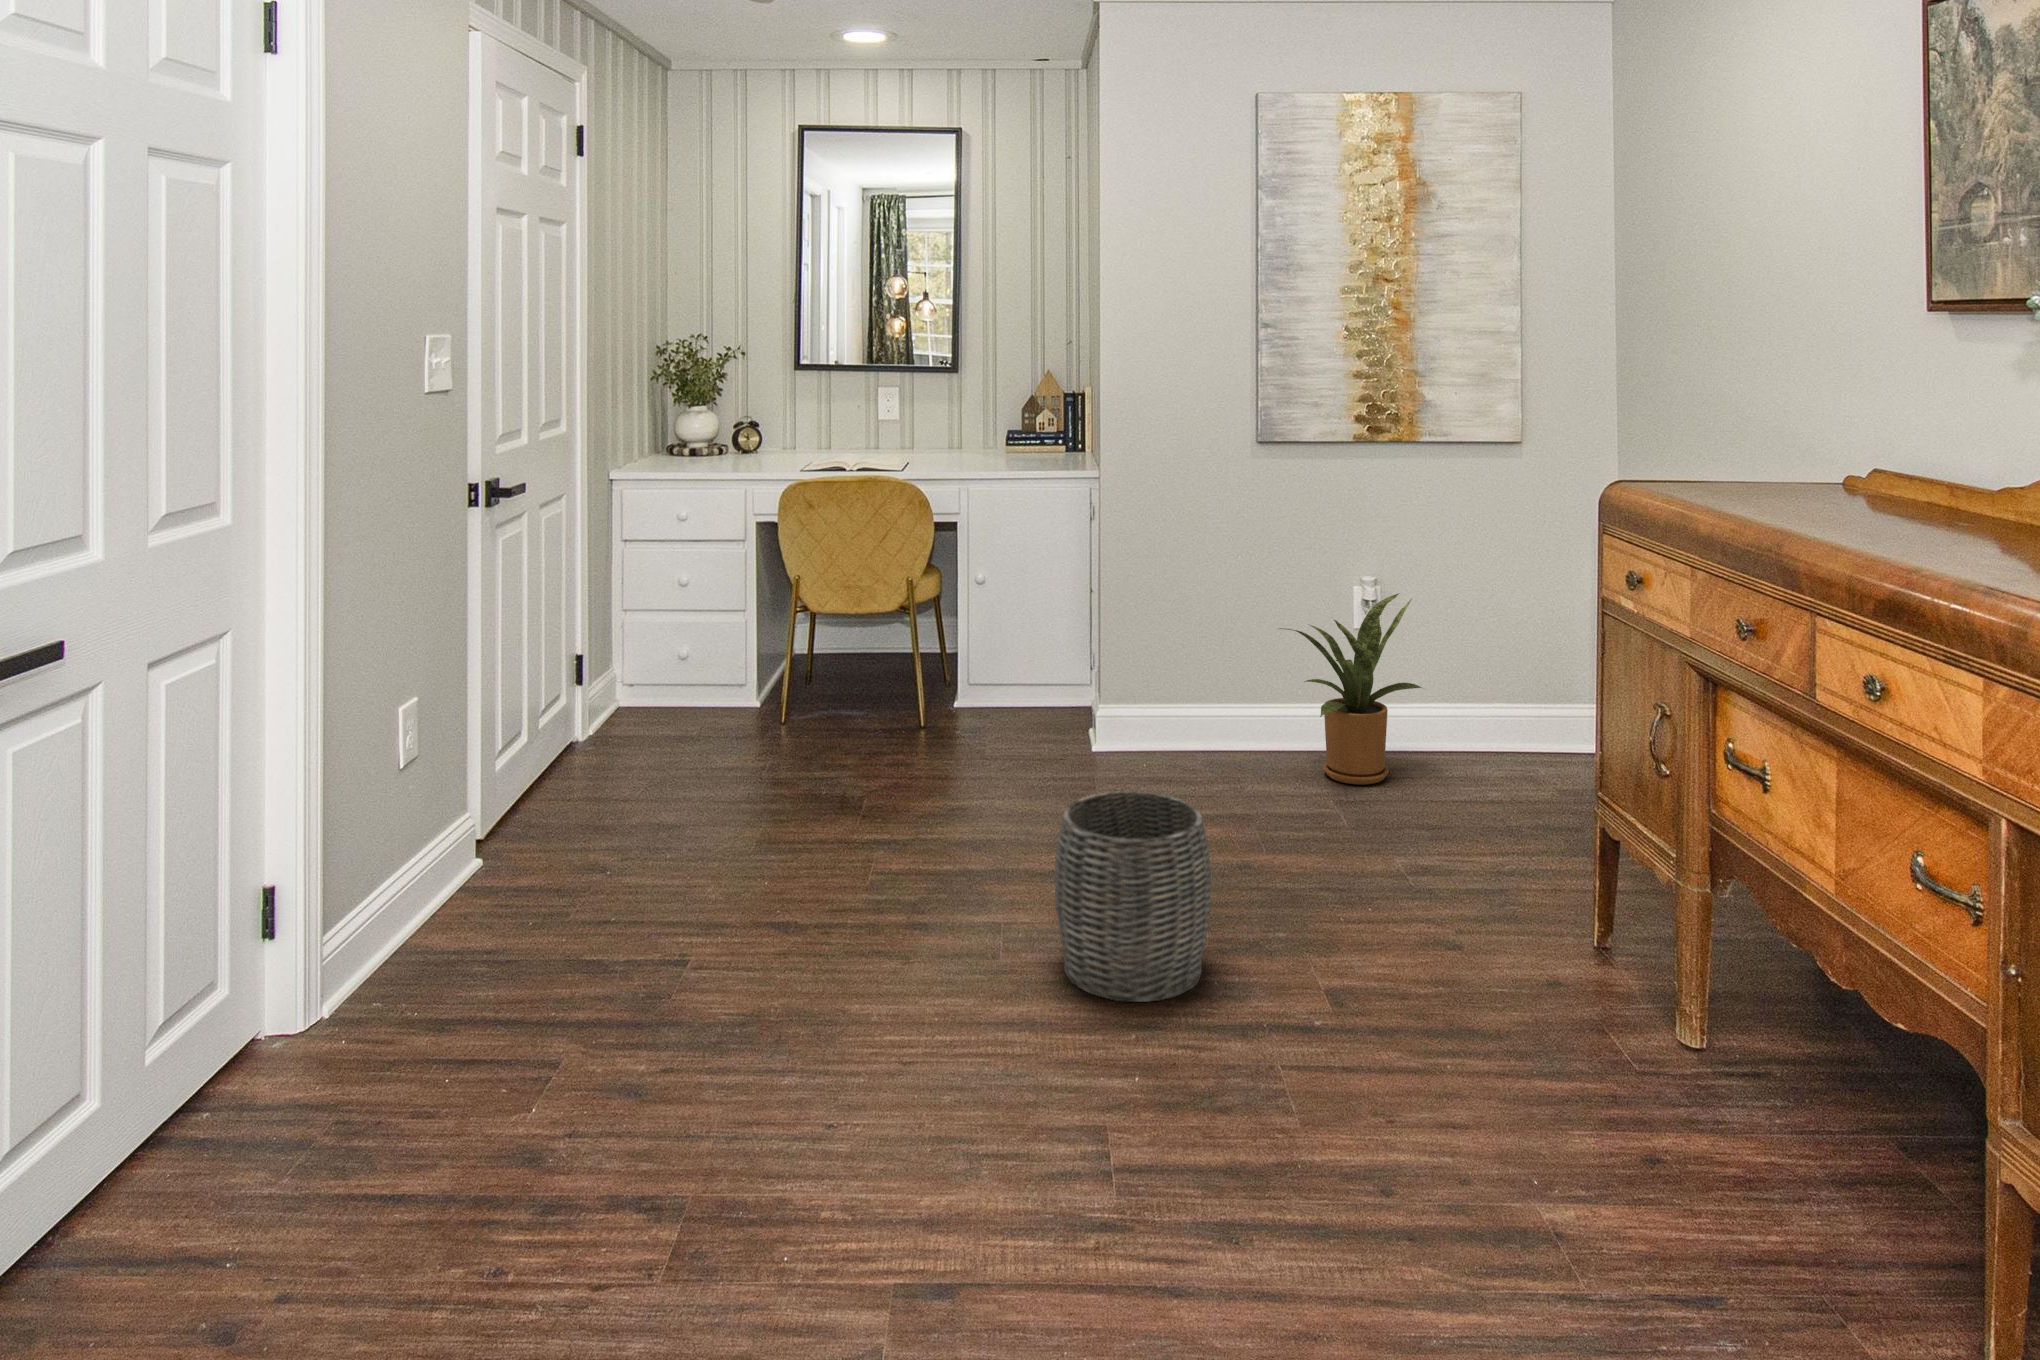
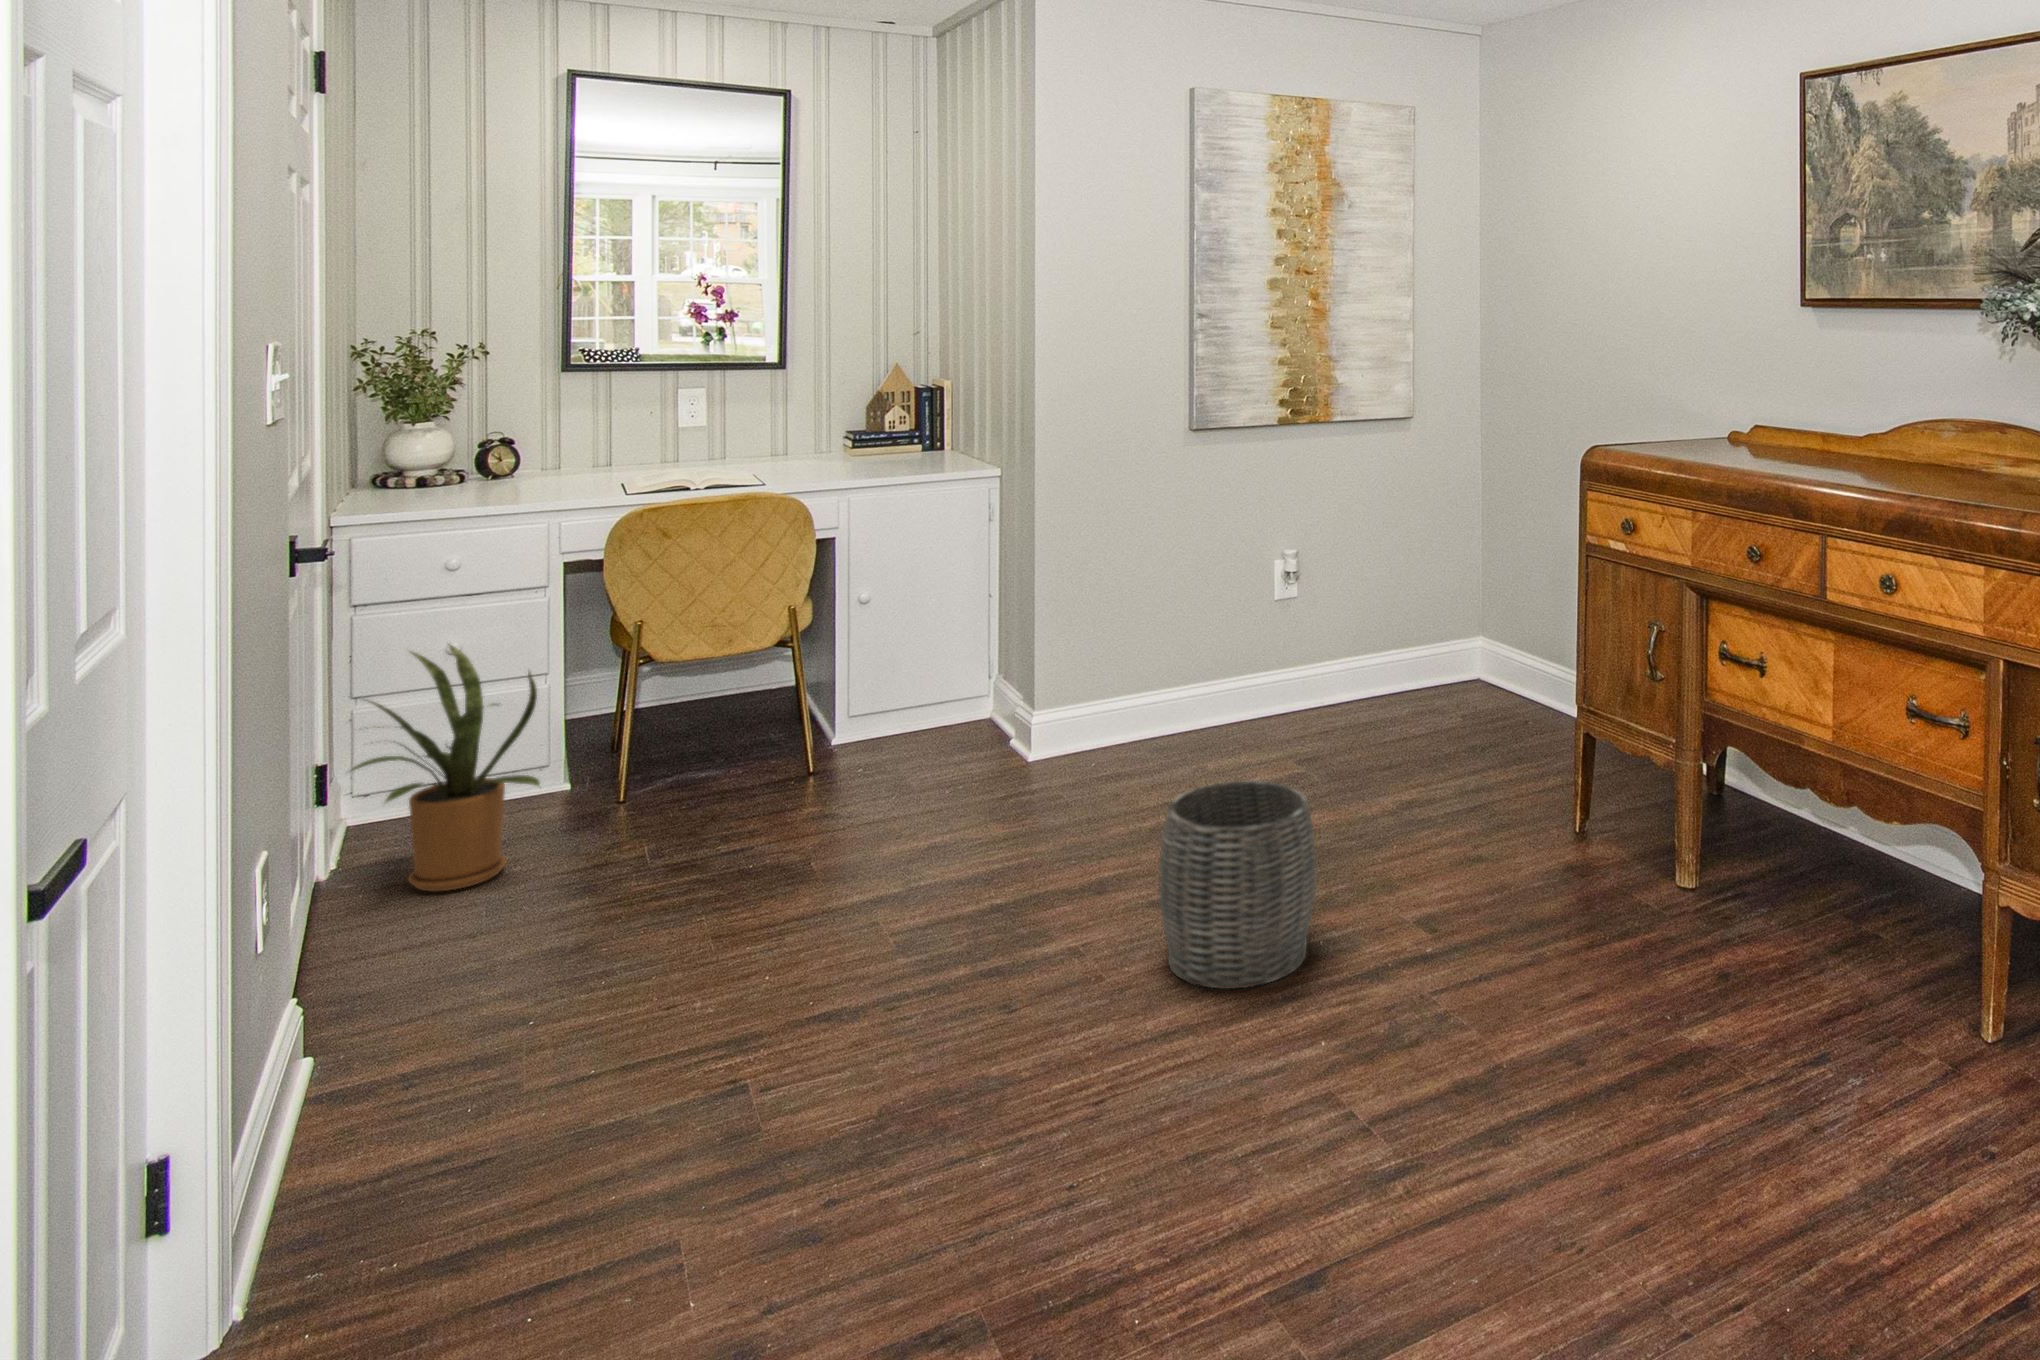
house plant: present [1280,594,1422,785] -> present [351,644,540,891]

